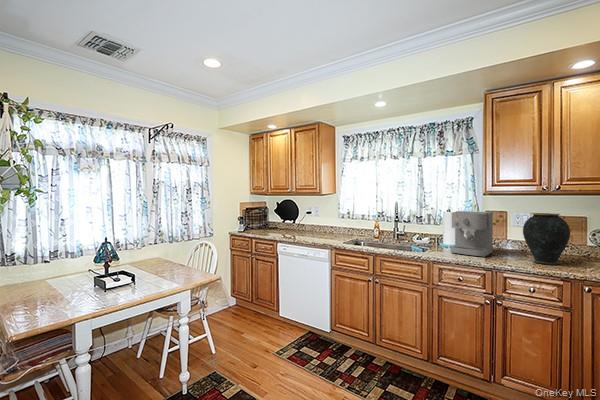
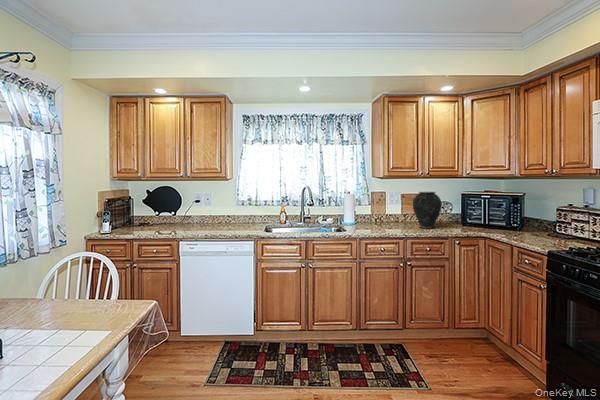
coffee maker: present [451,211,493,257] -> none [362,193,391,229]

